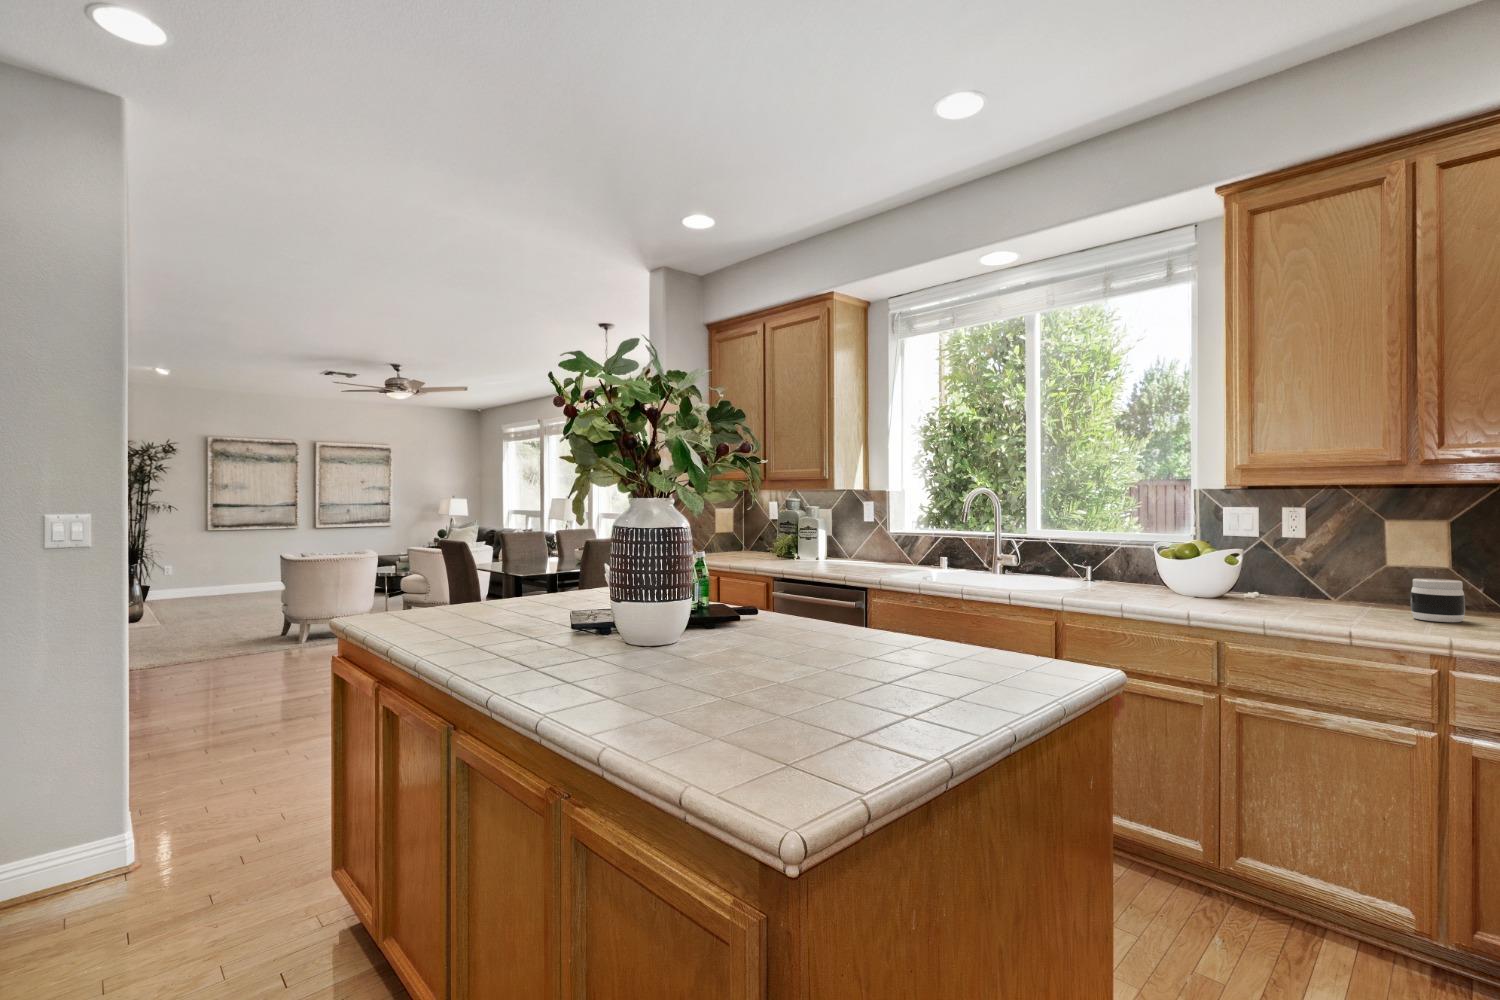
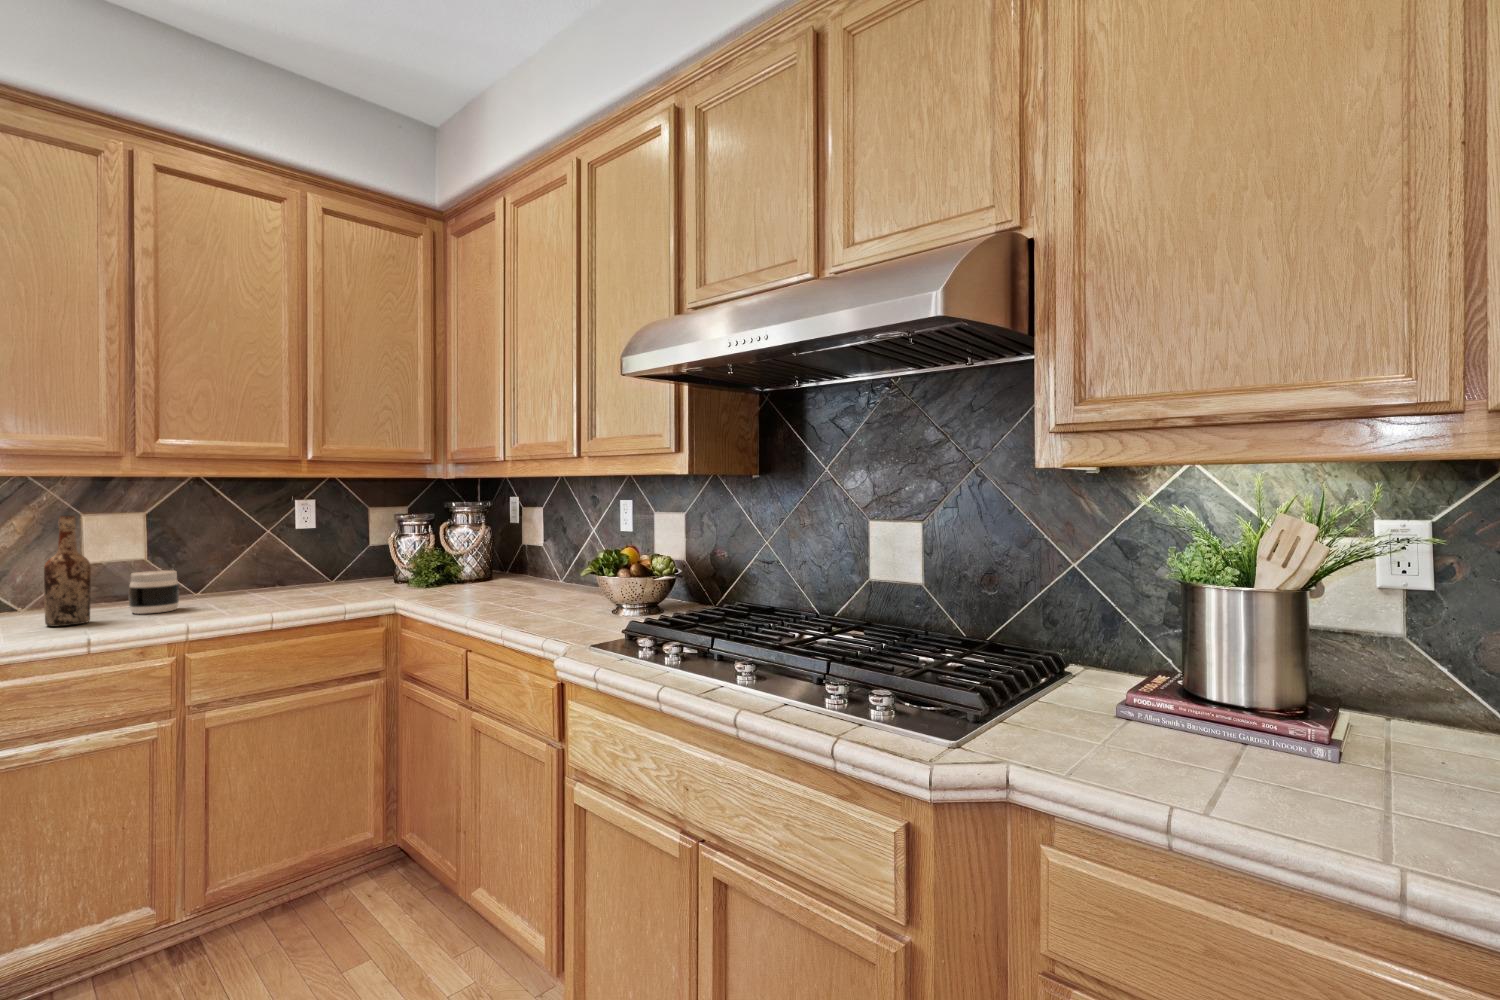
wine bottle: none [1330,520,1368,618] -> present [44,515,91,626]

